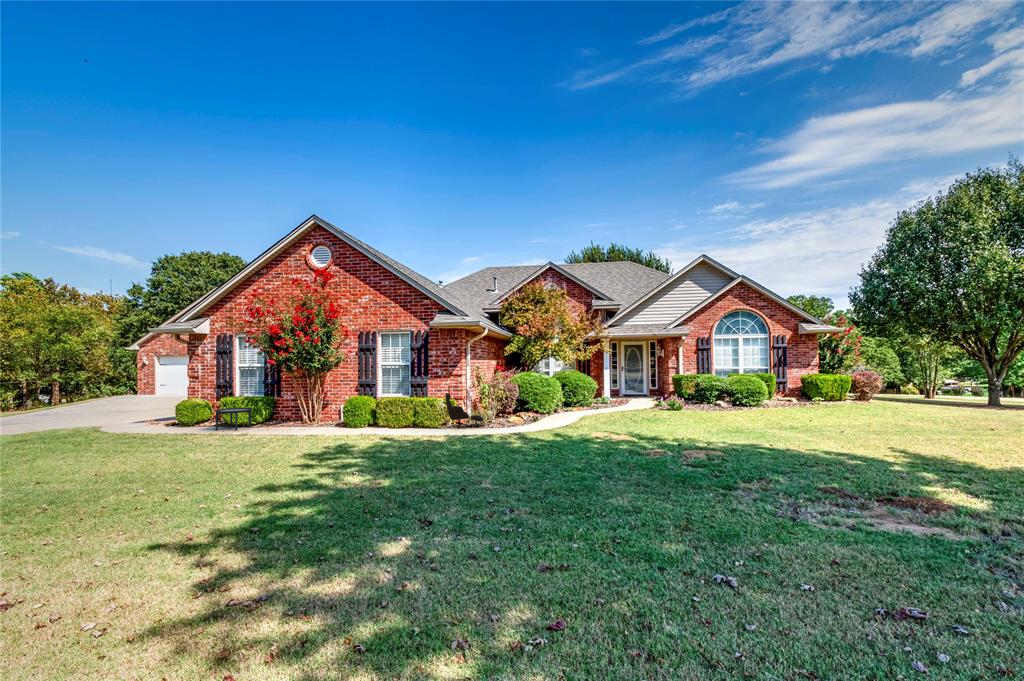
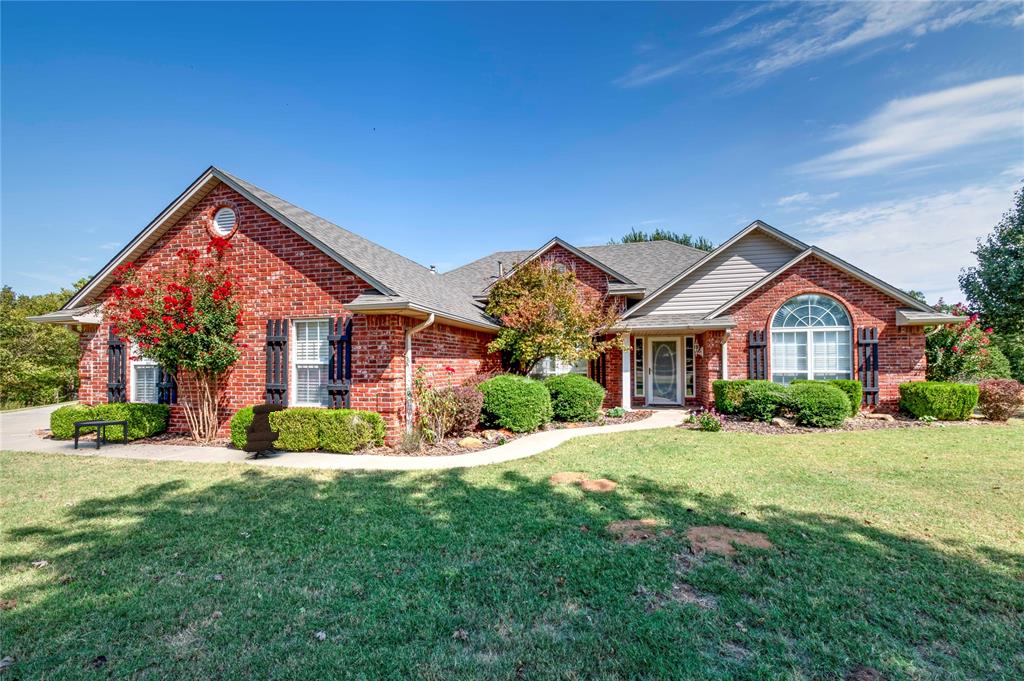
lounge chair: present [445,393,483,428] -> present [243,404,283,460]

